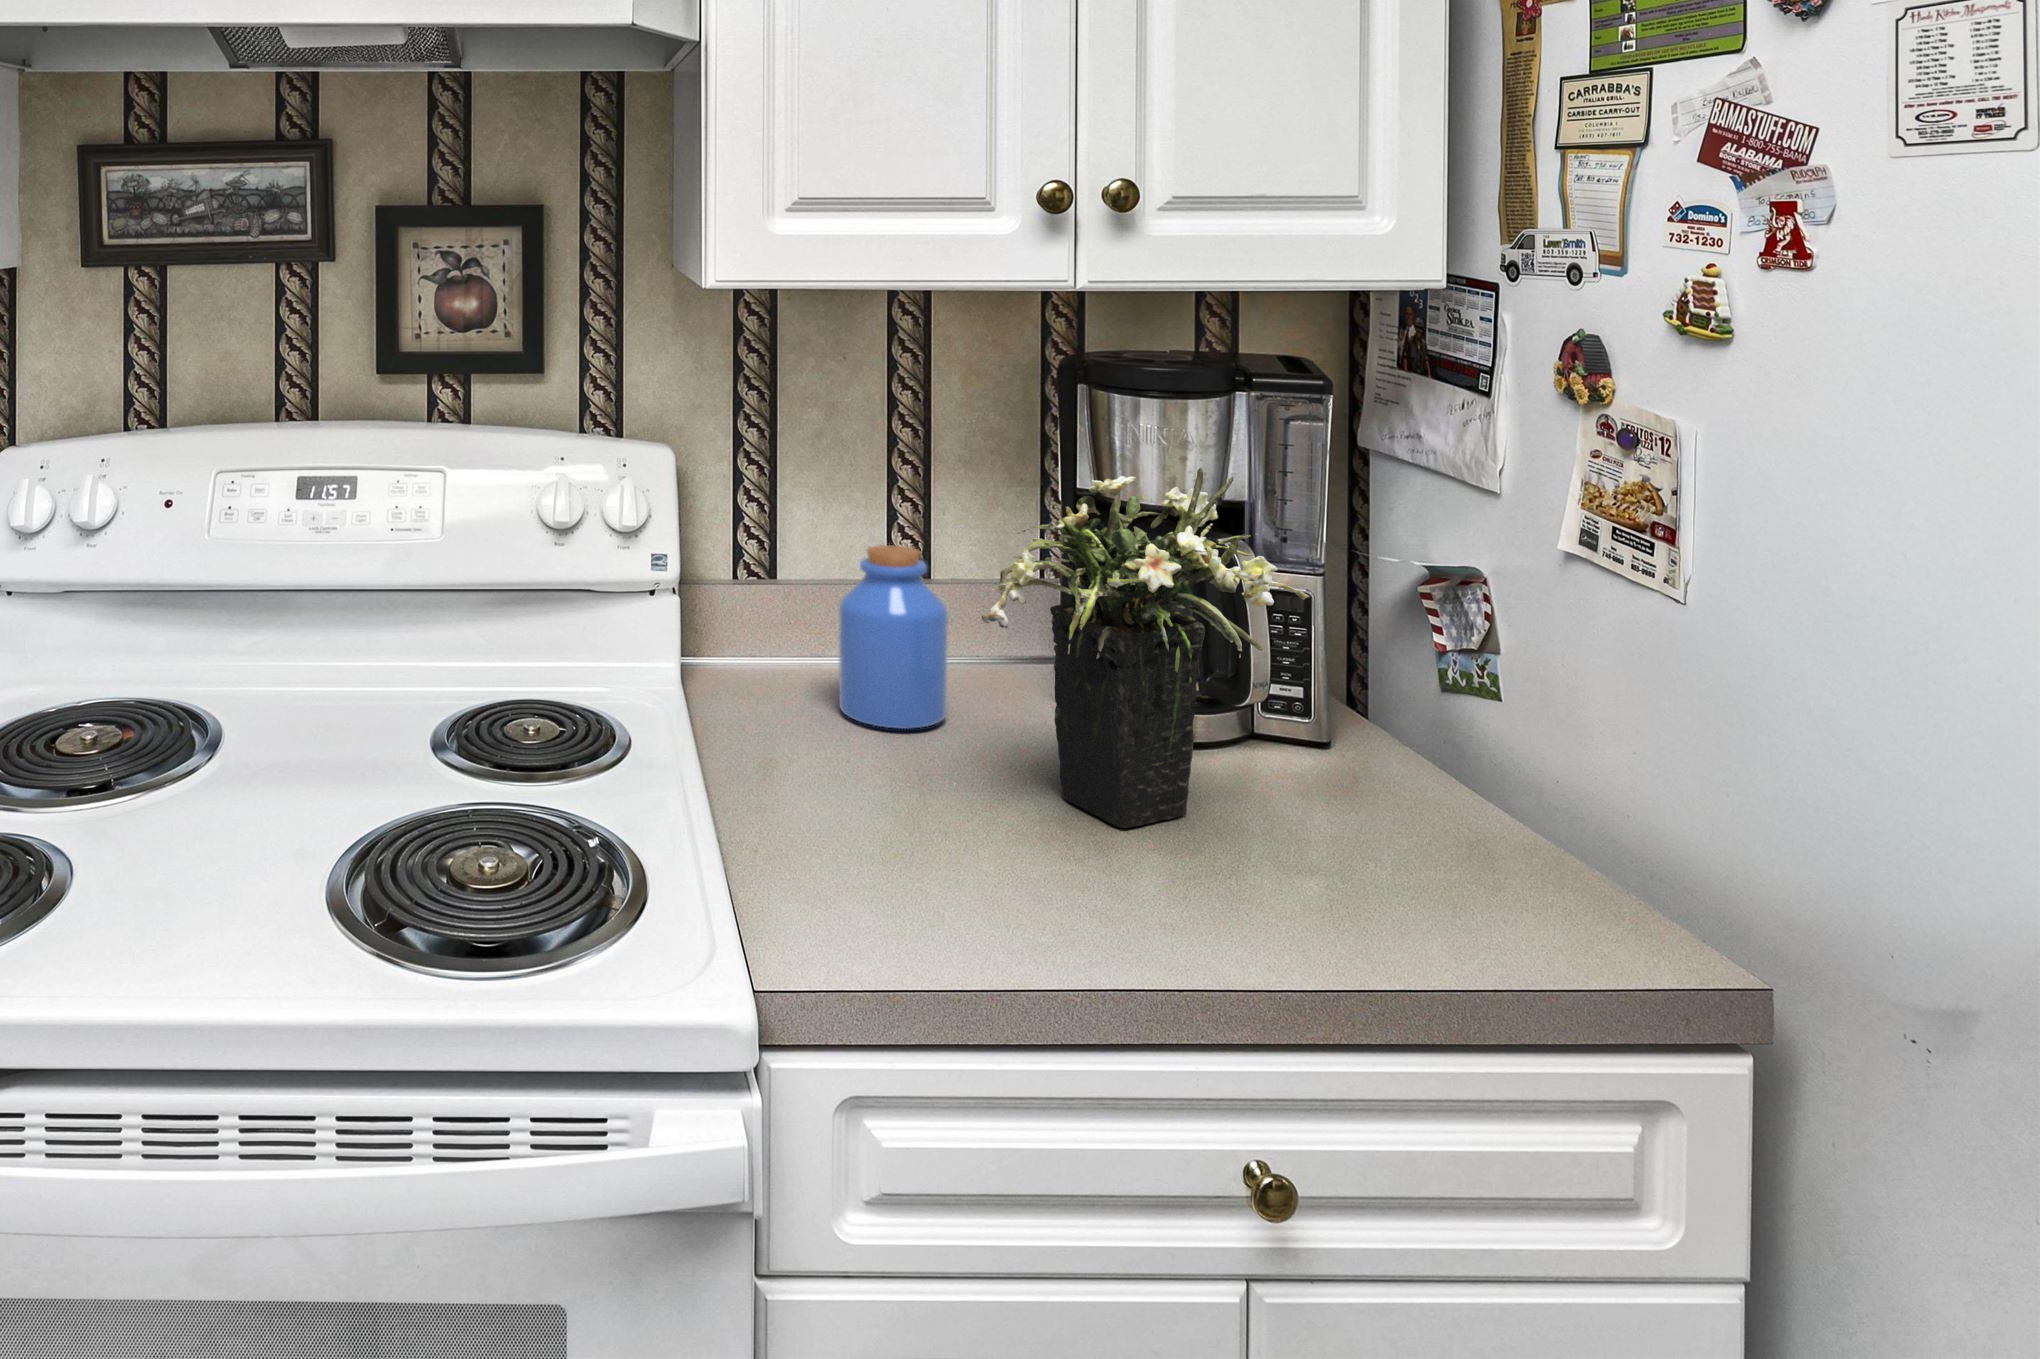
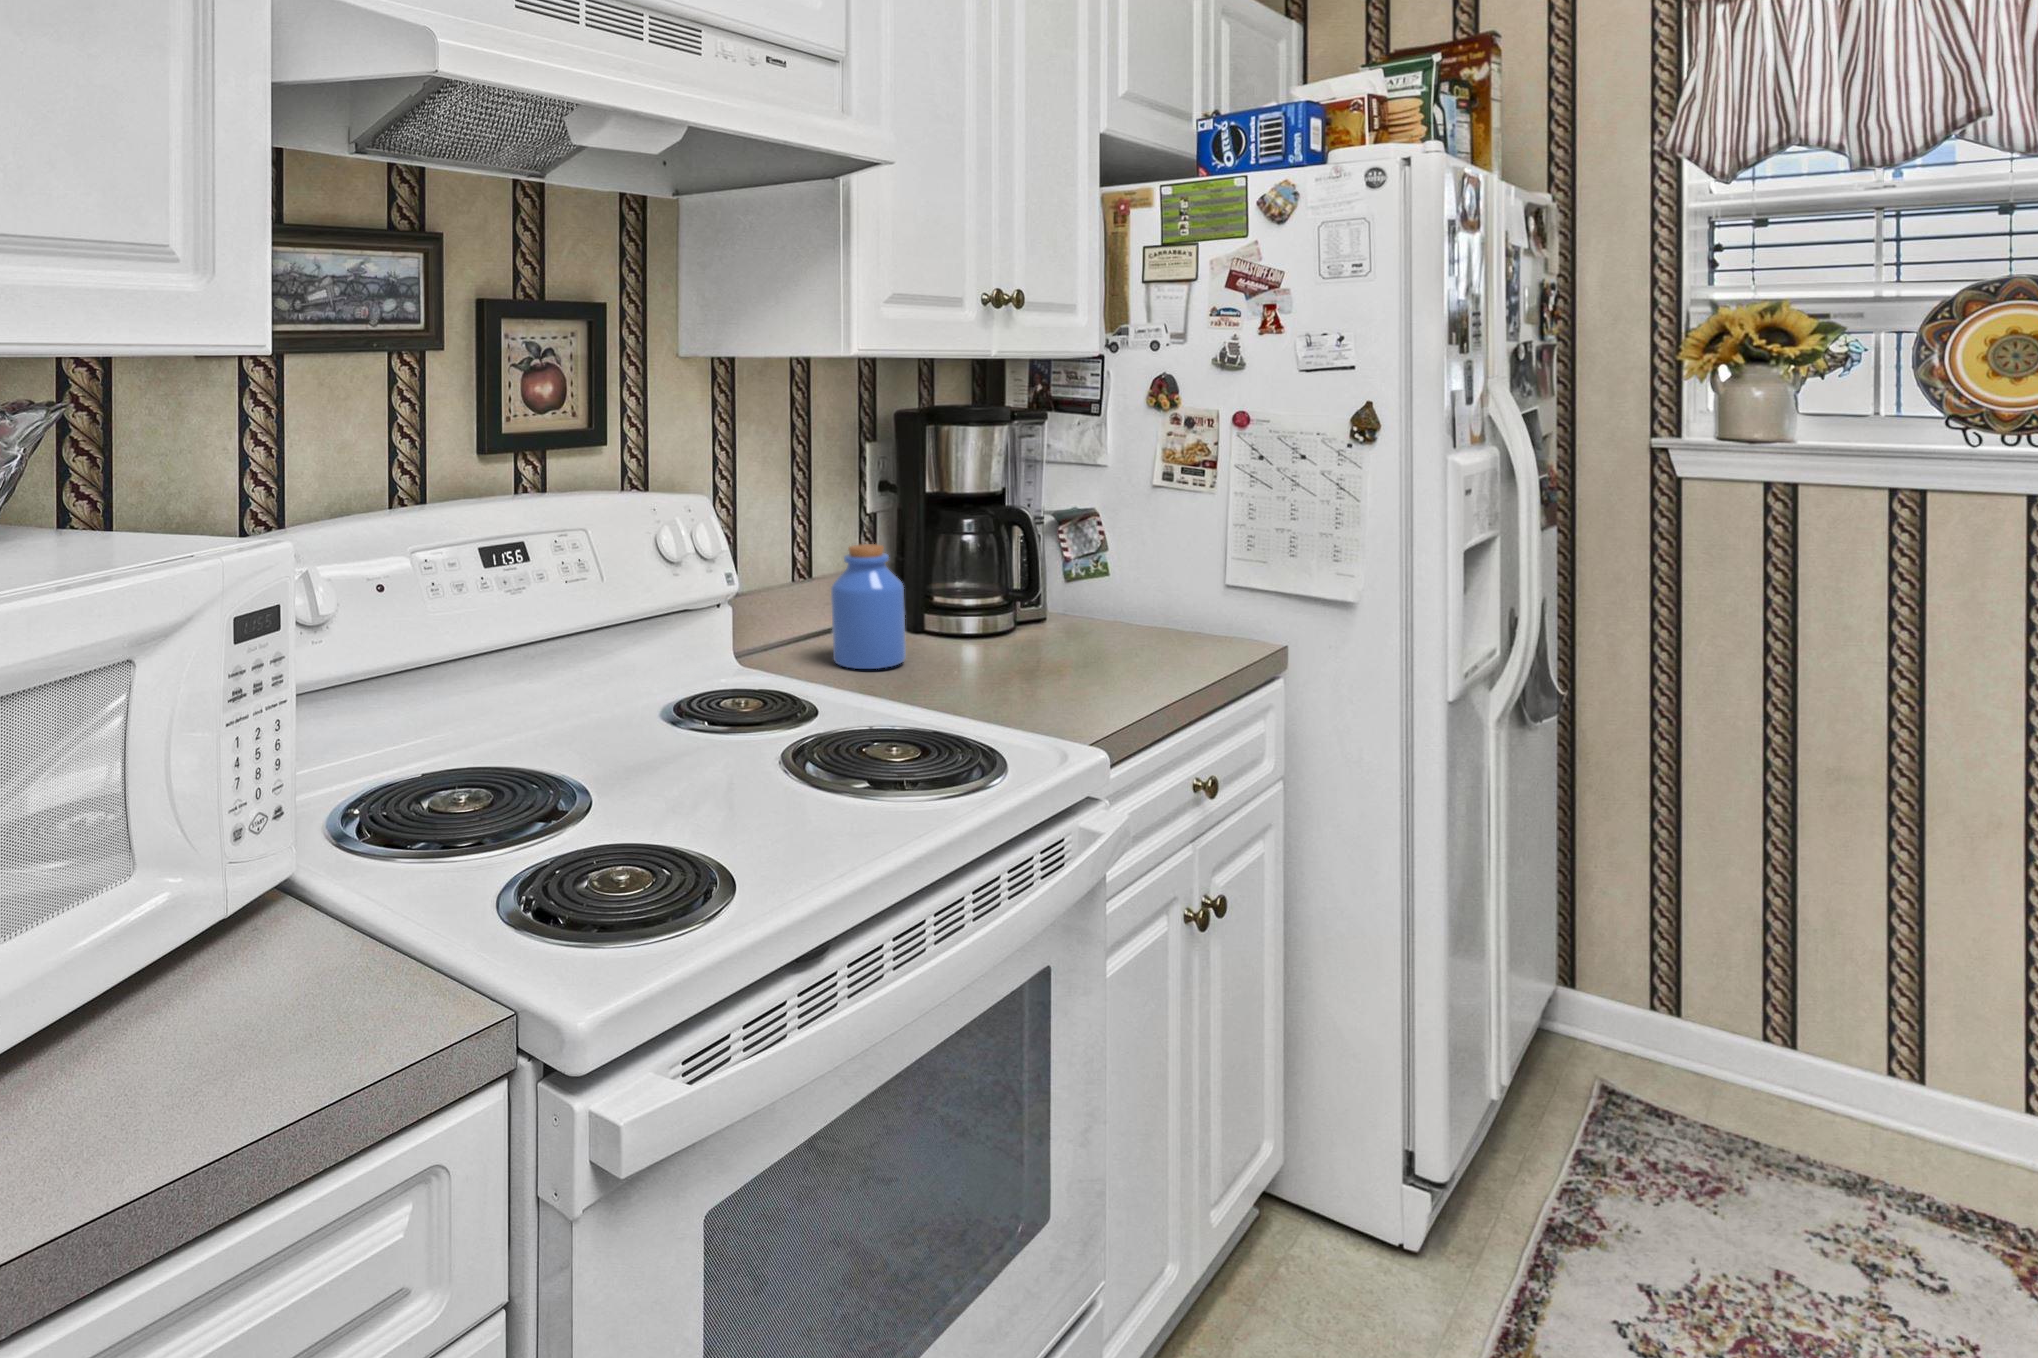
flower arrangement: present [982,468,1310,828] -> none [989,460,1147,676]

